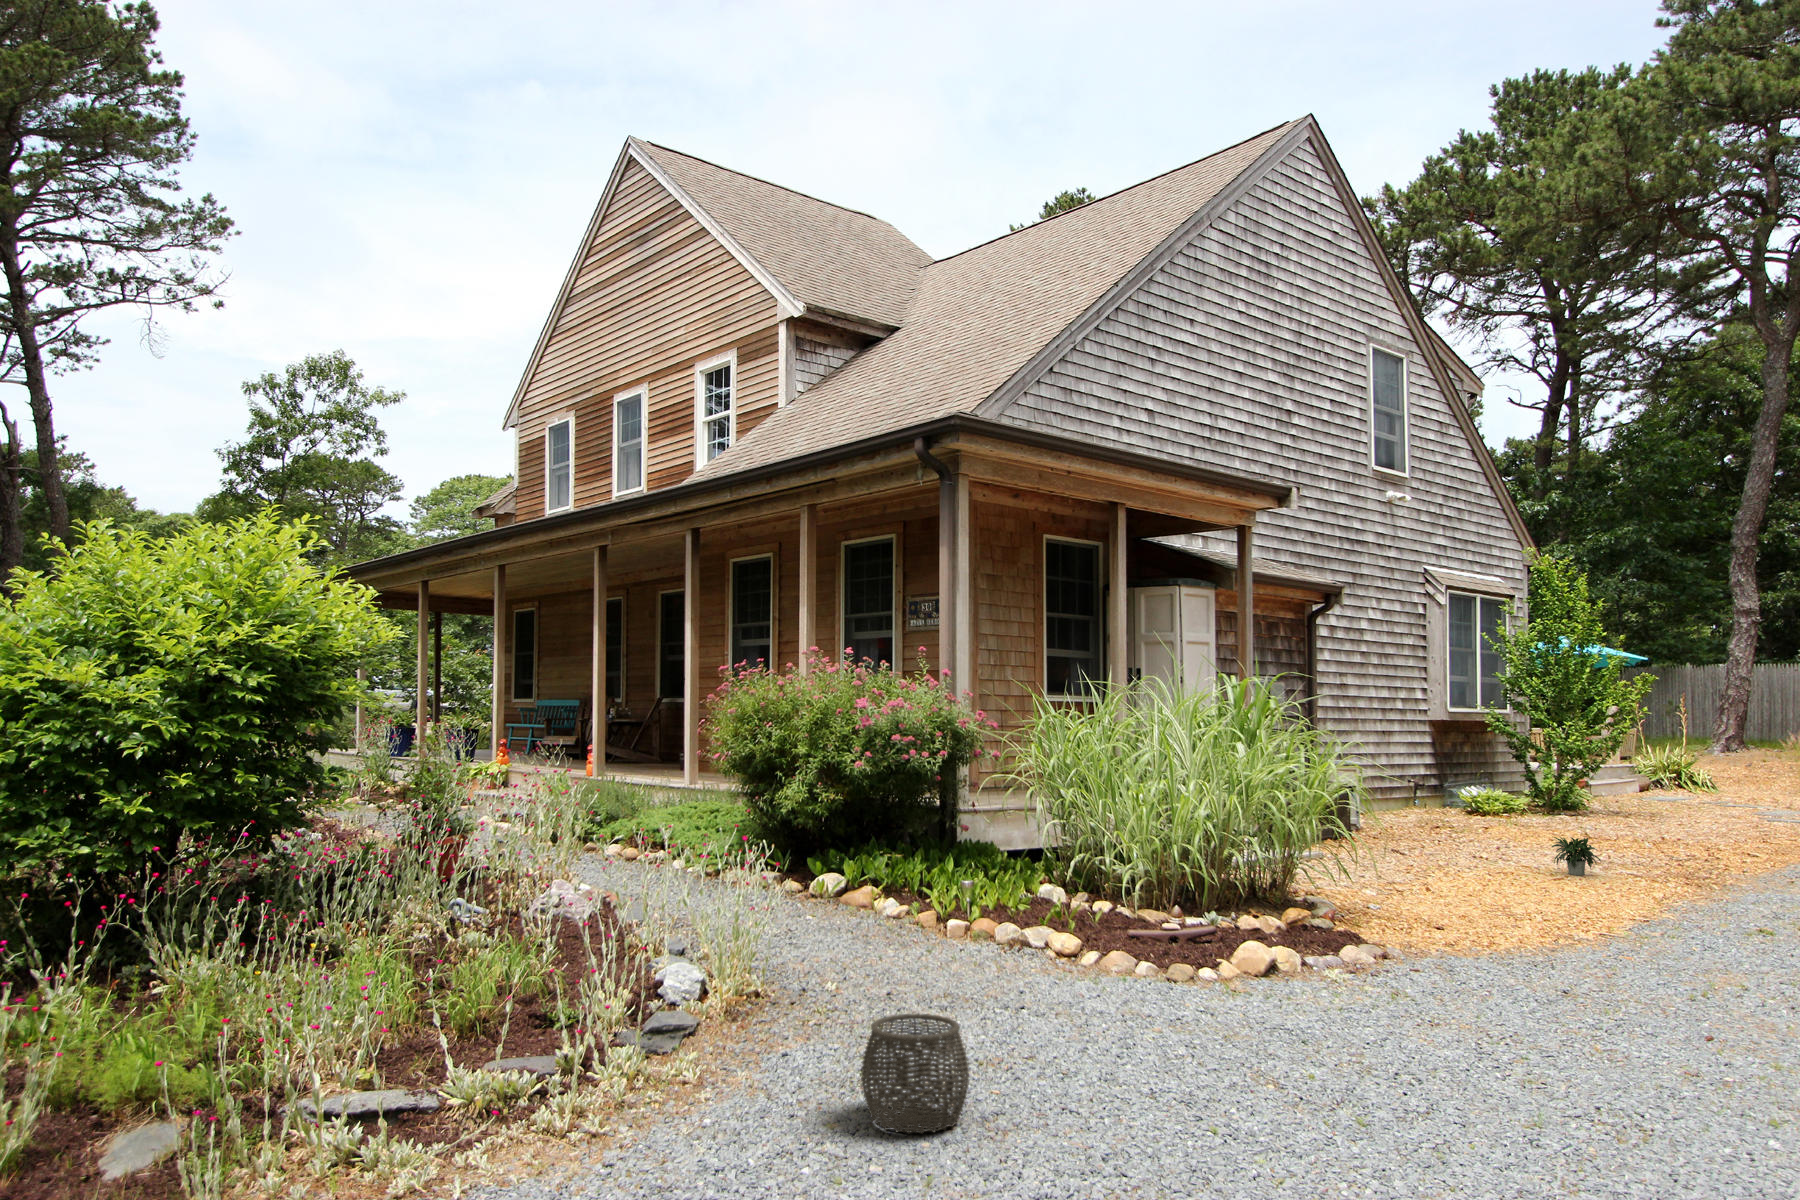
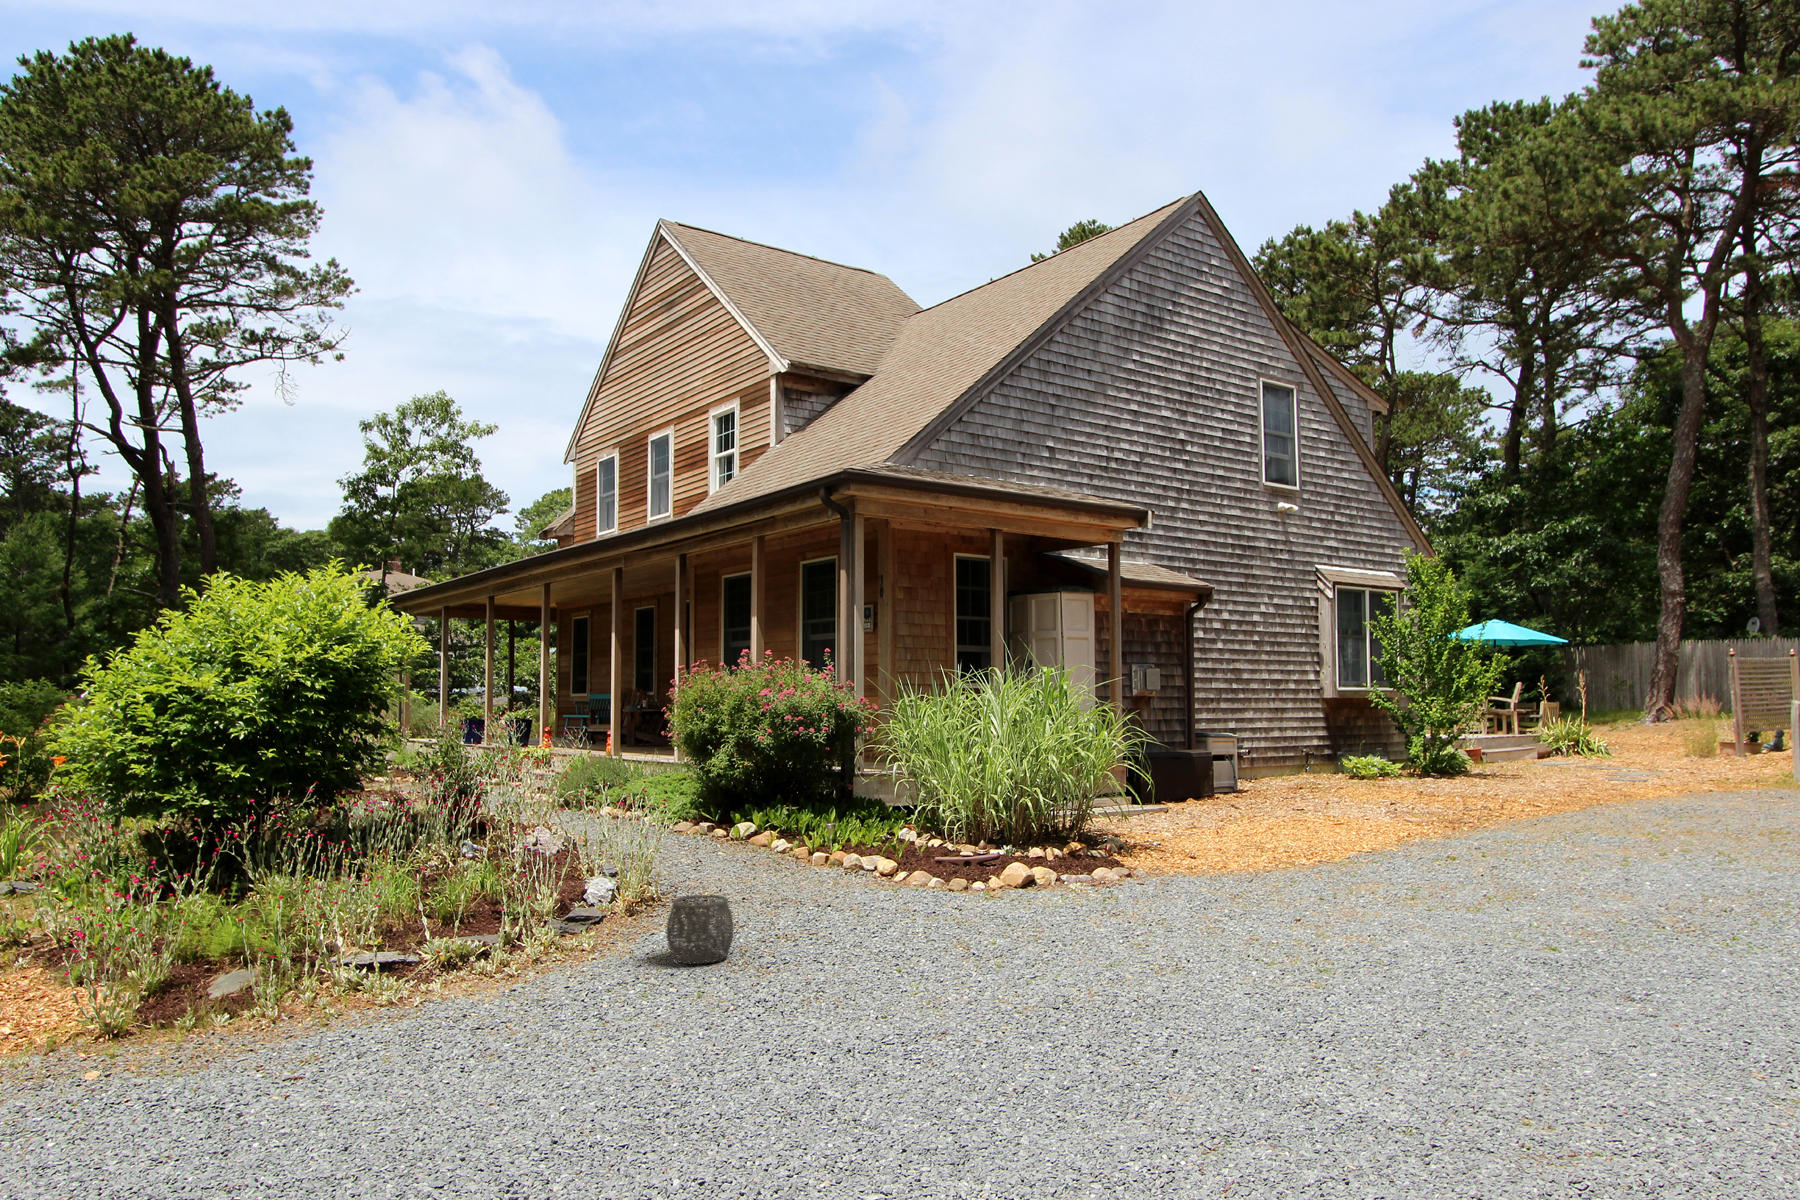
potted plant: present [1538,837,1601,875] -> none [1328,790,1373,821]

